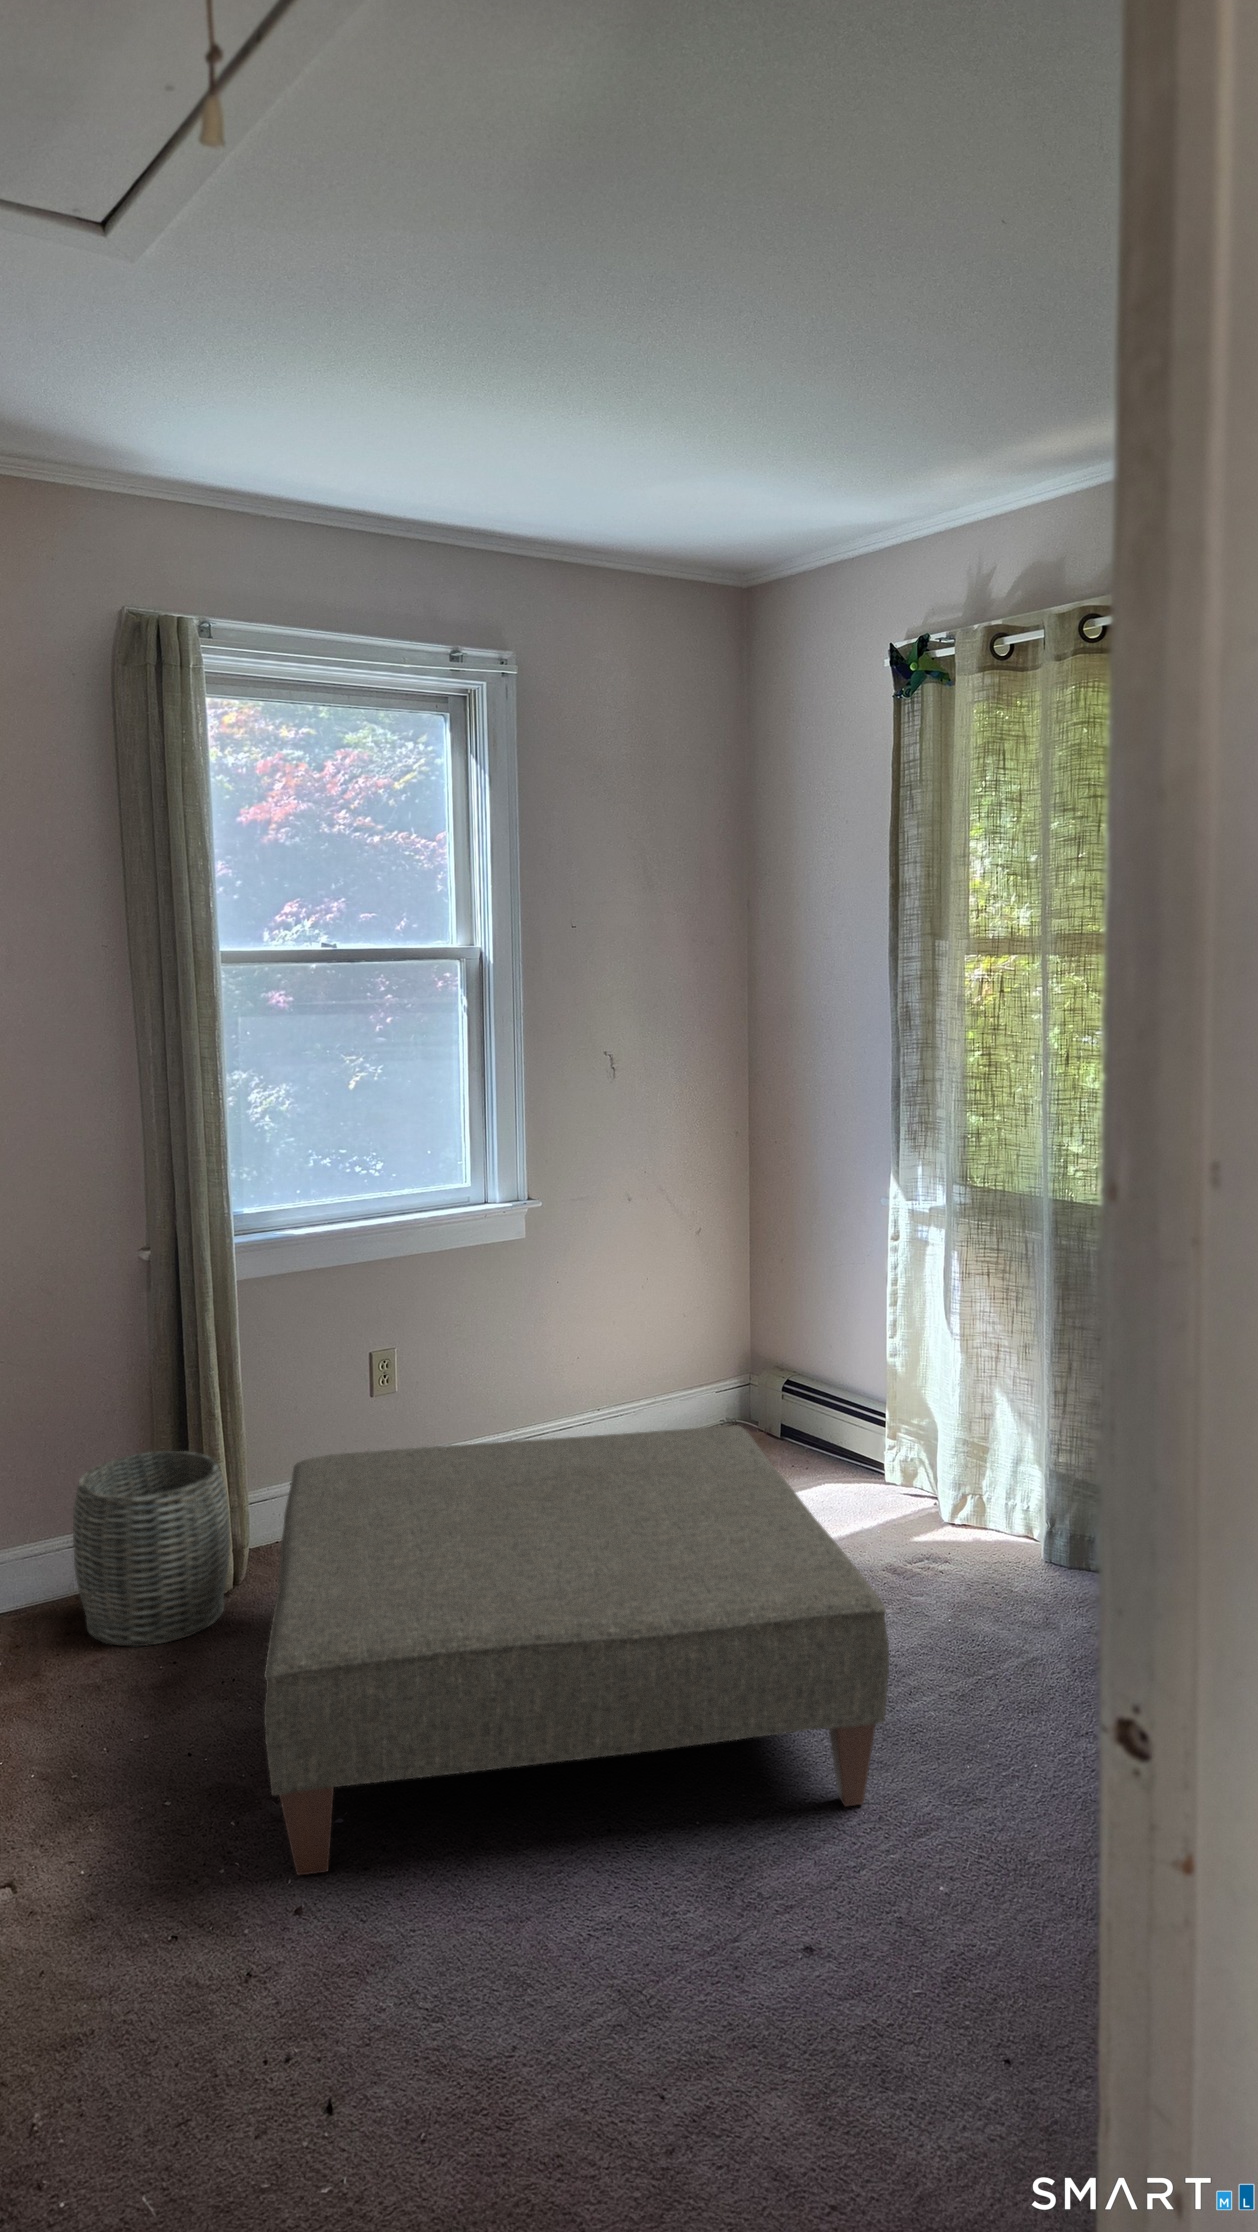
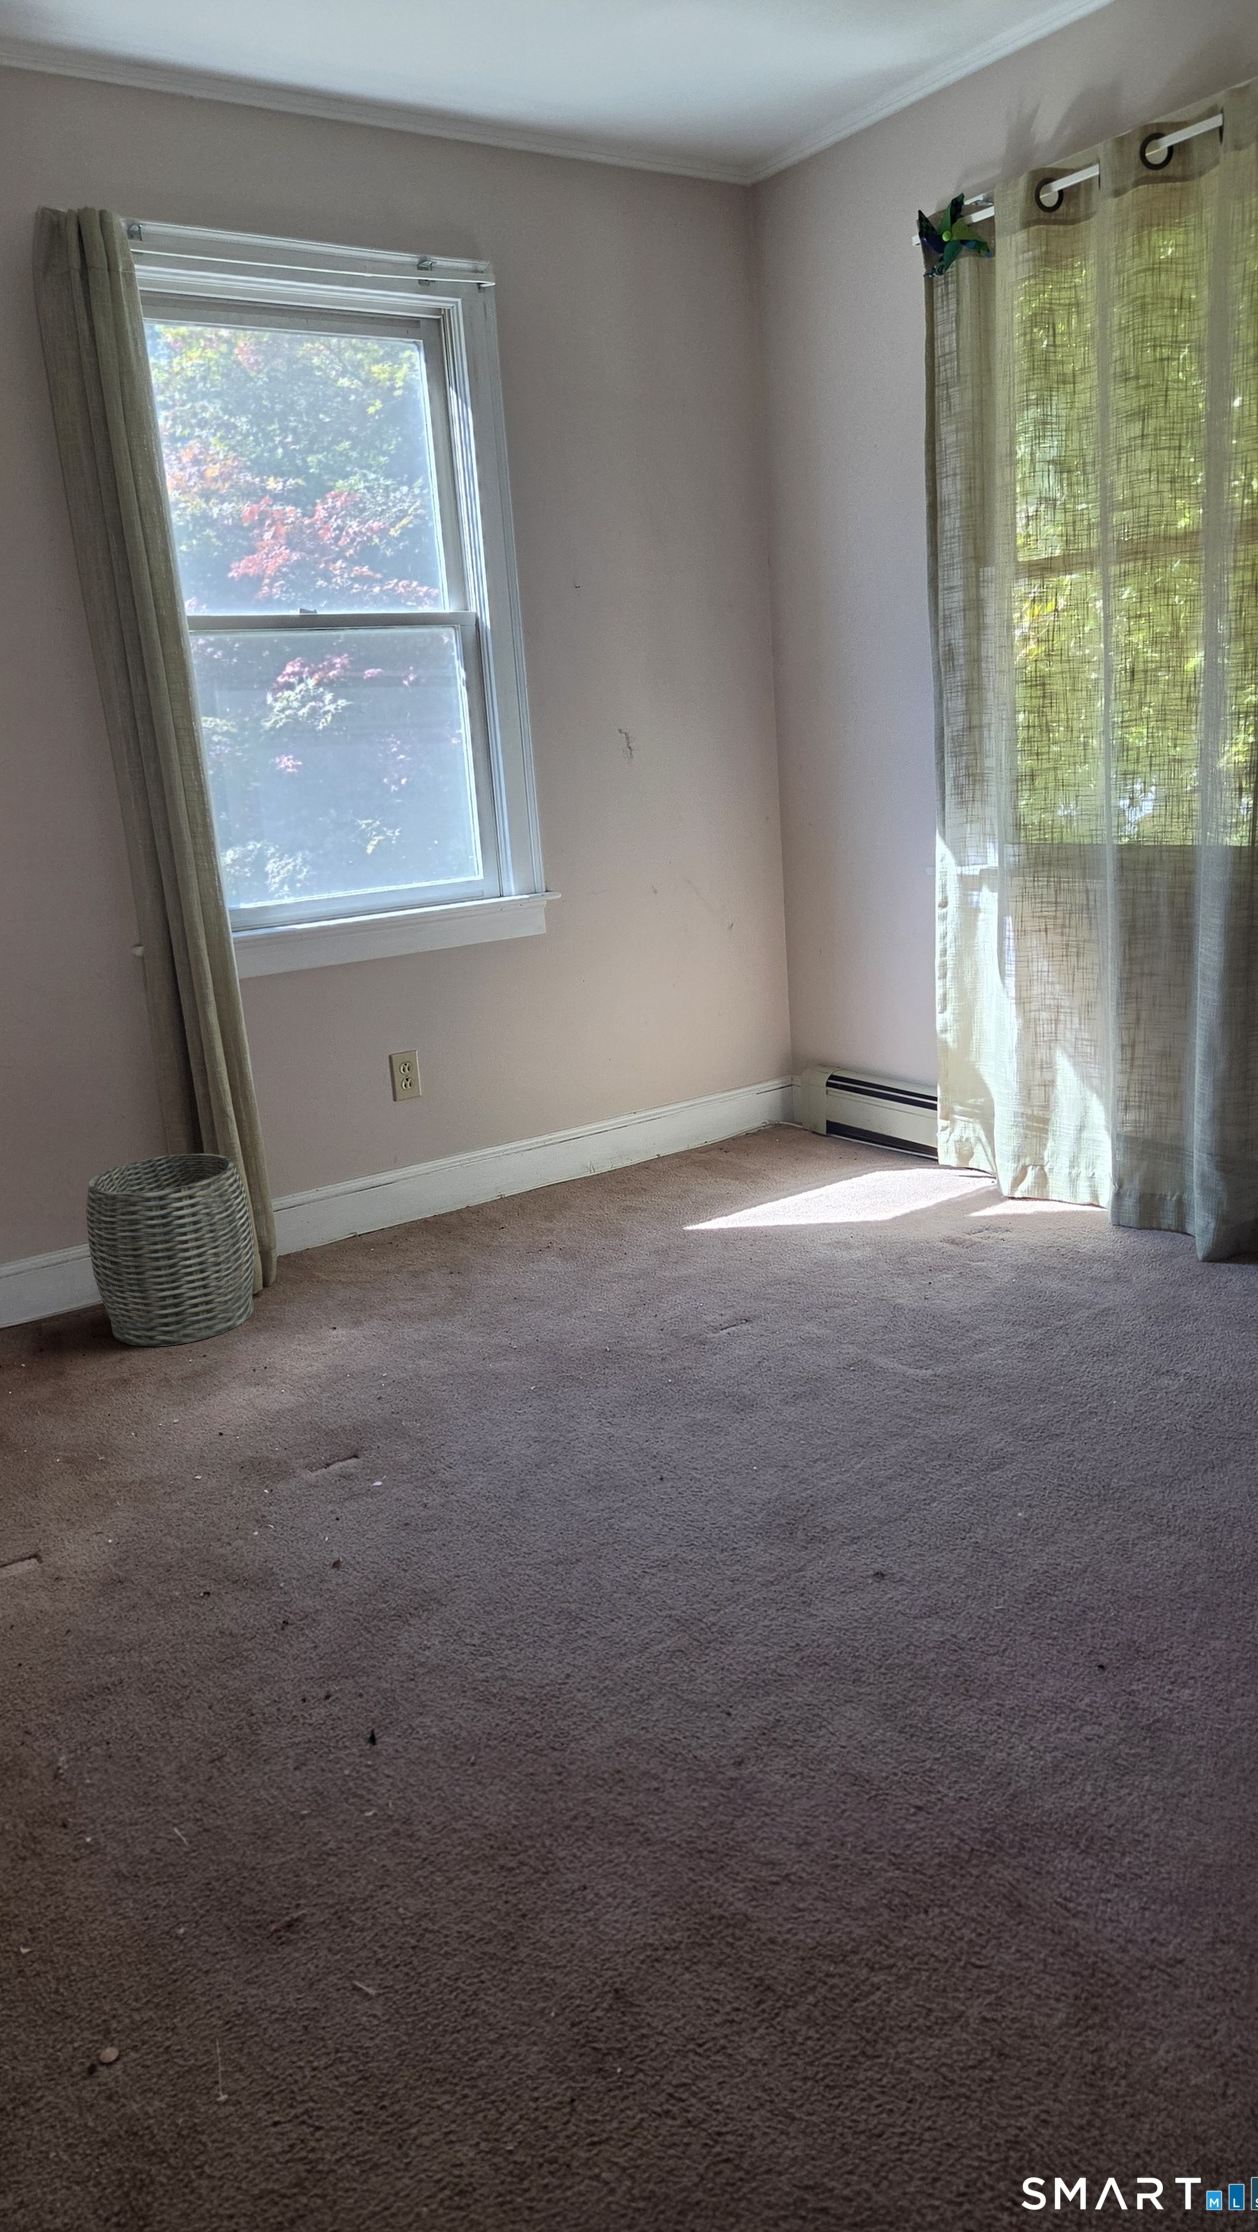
ottoman: present [264,1425,889,1875] -> none [279,1097,955,1535]

